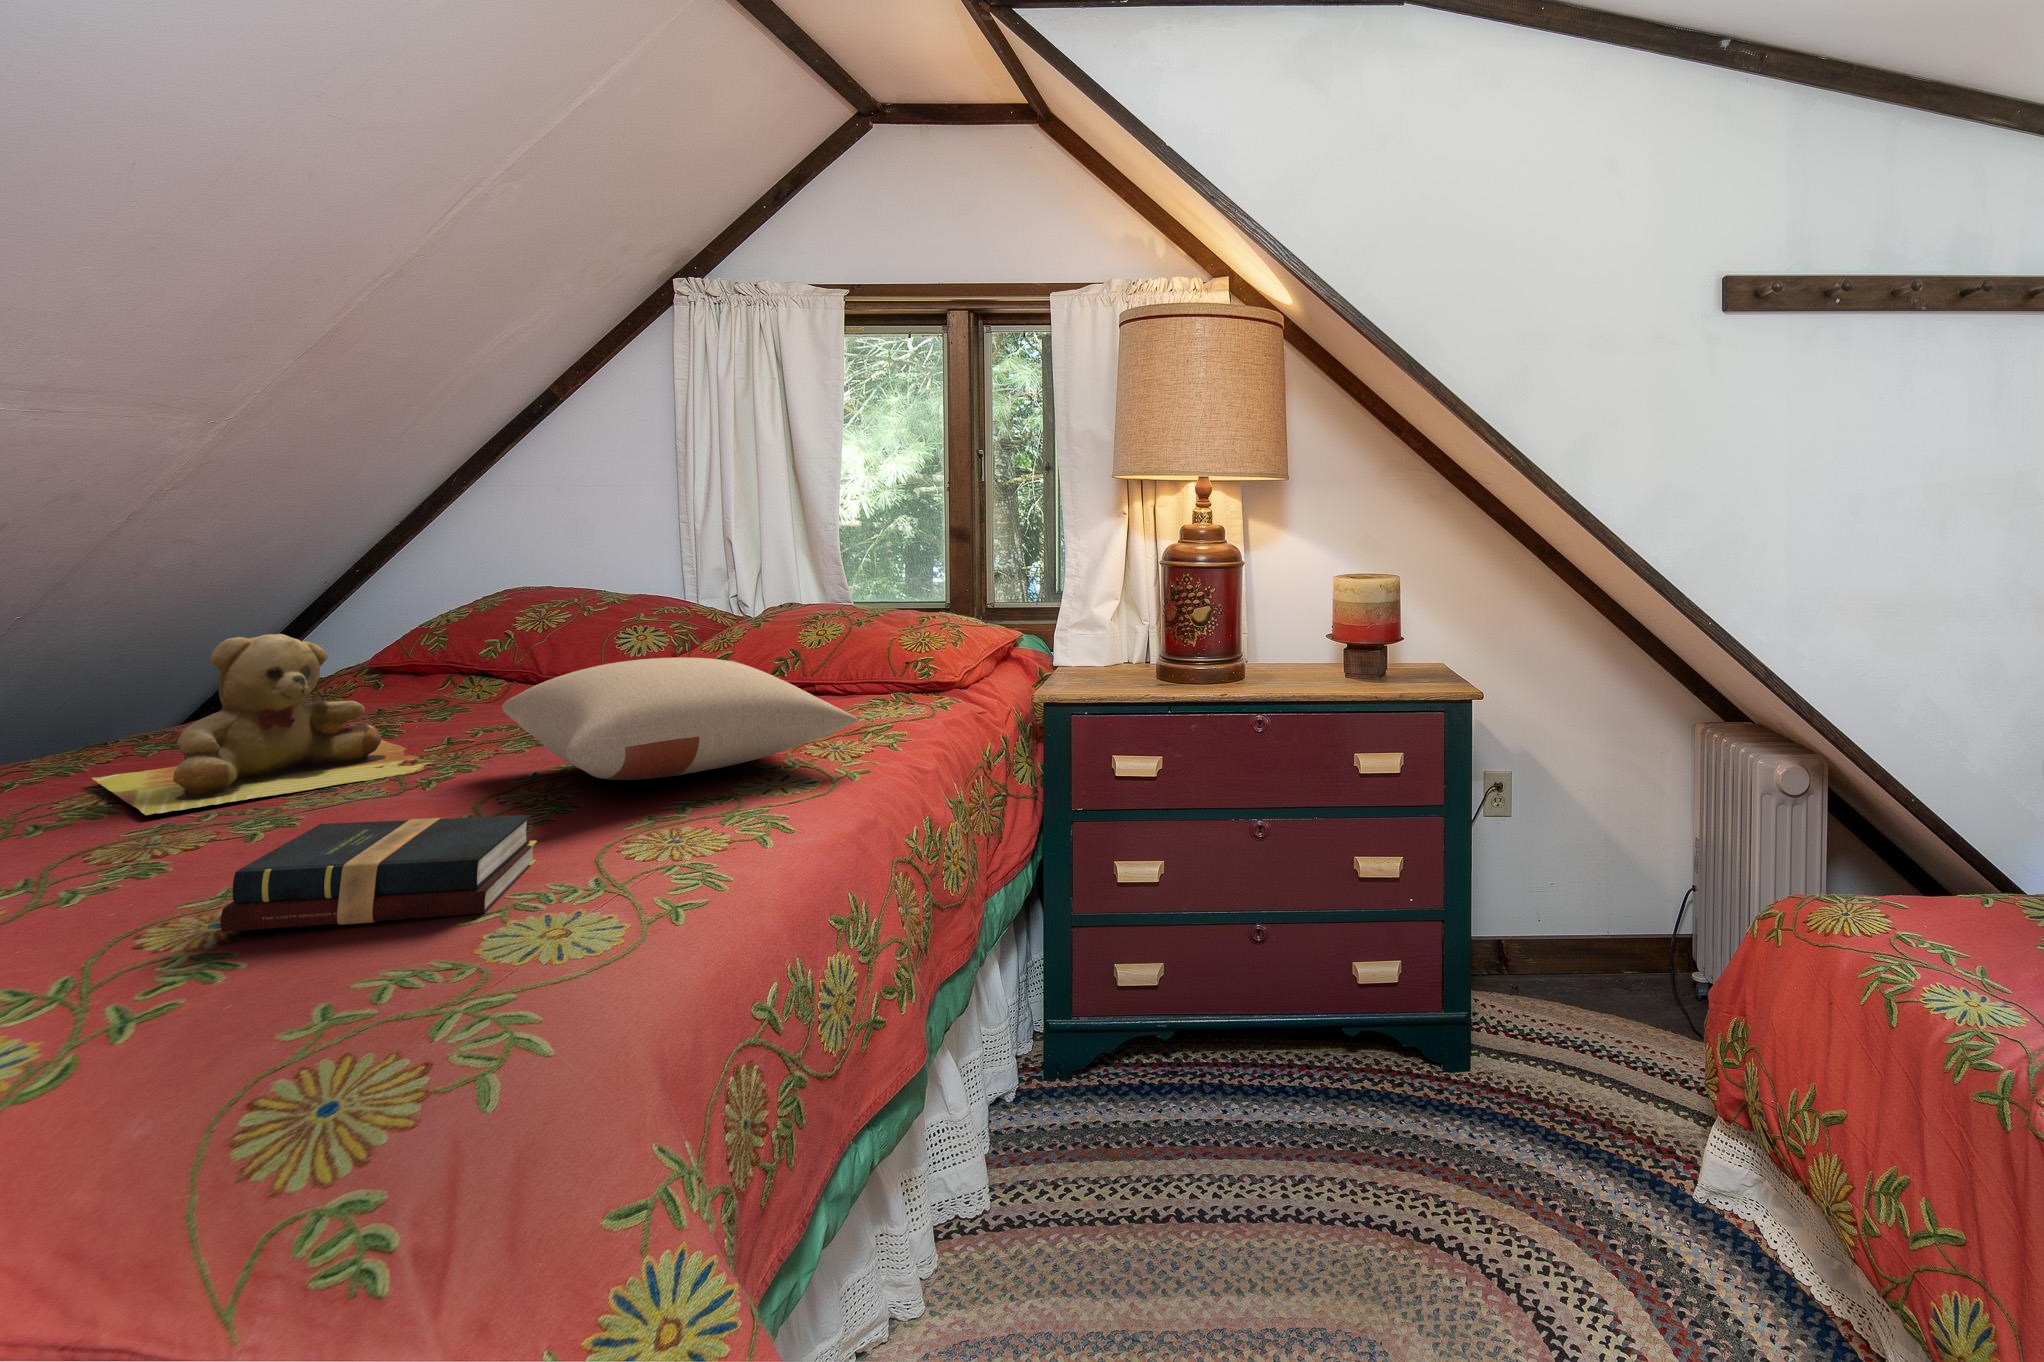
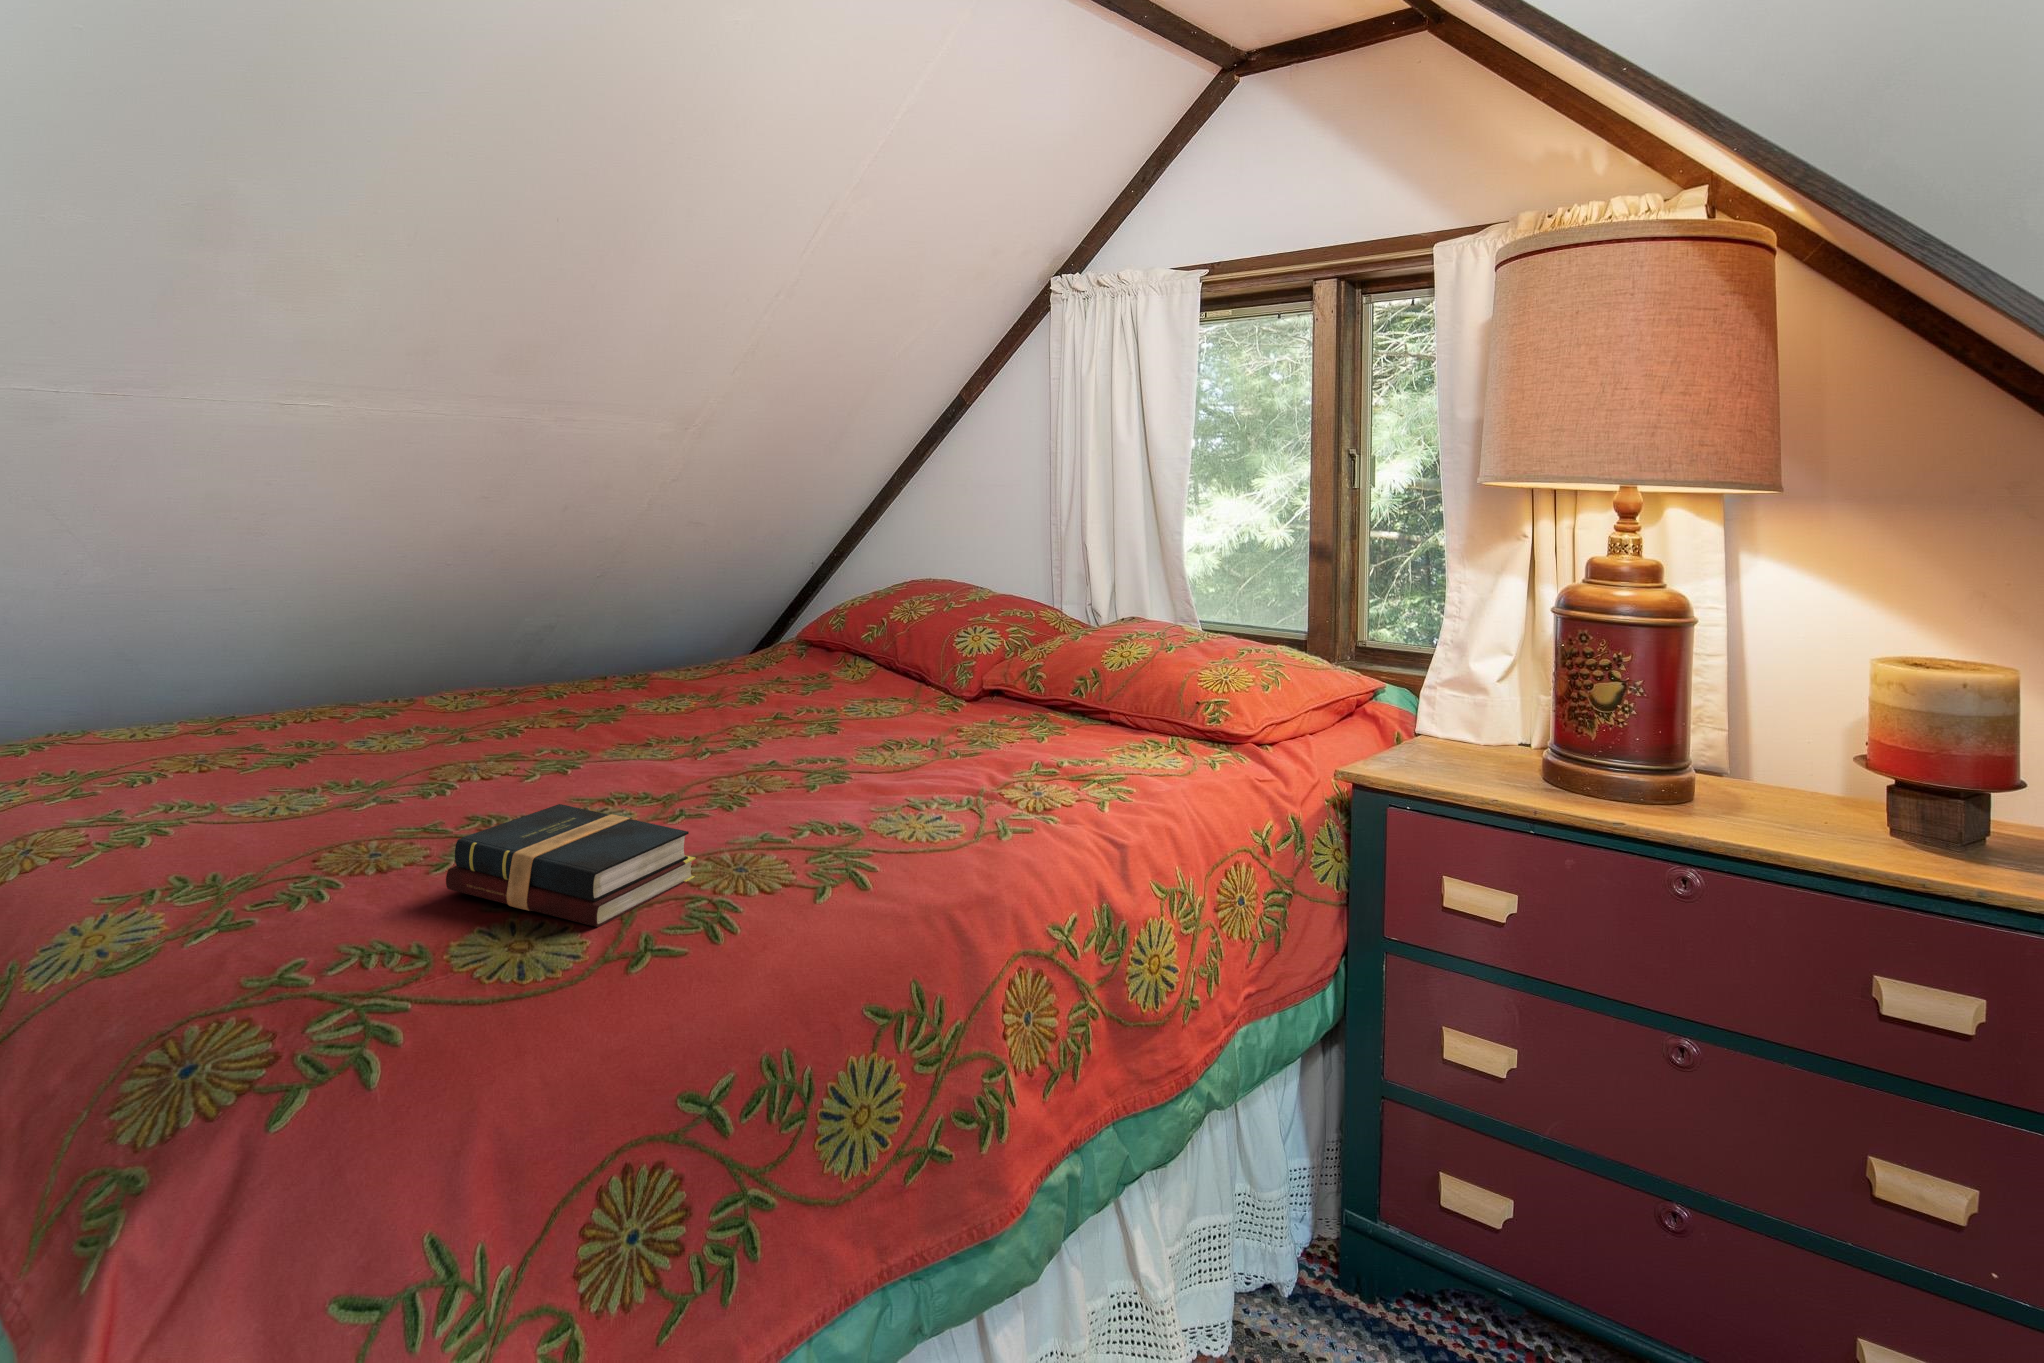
teddy bear: present [92,634,430,815] -> none [555,622,765,762]
pillow: present [502,658,857,780] -> none [759,678,1056,804]

